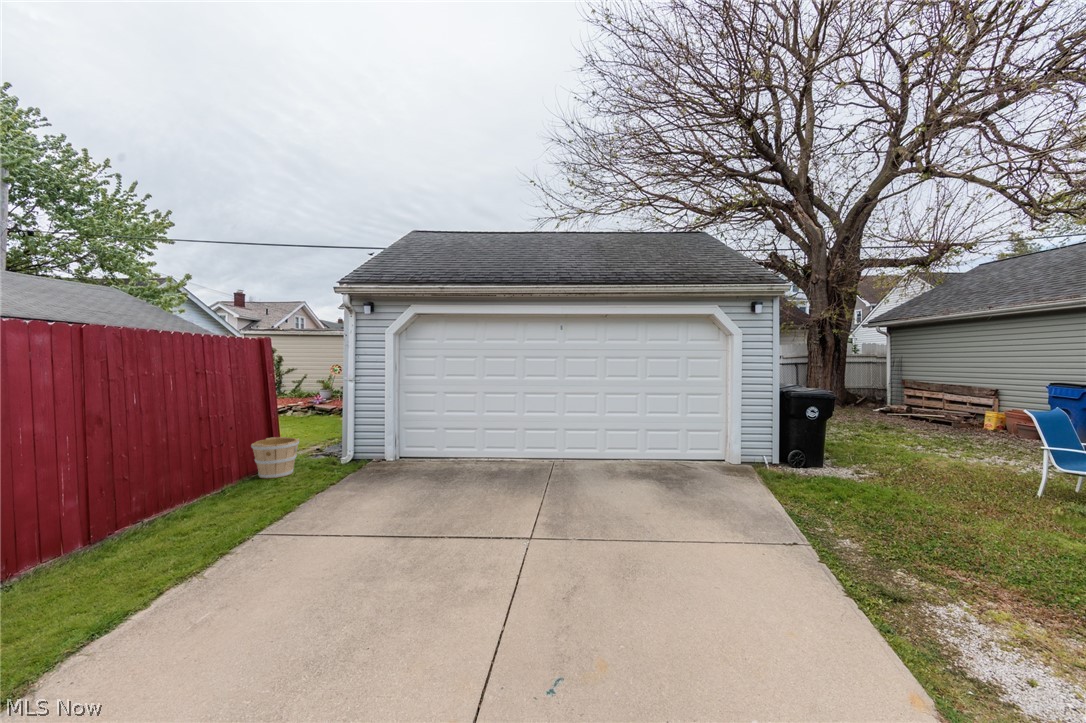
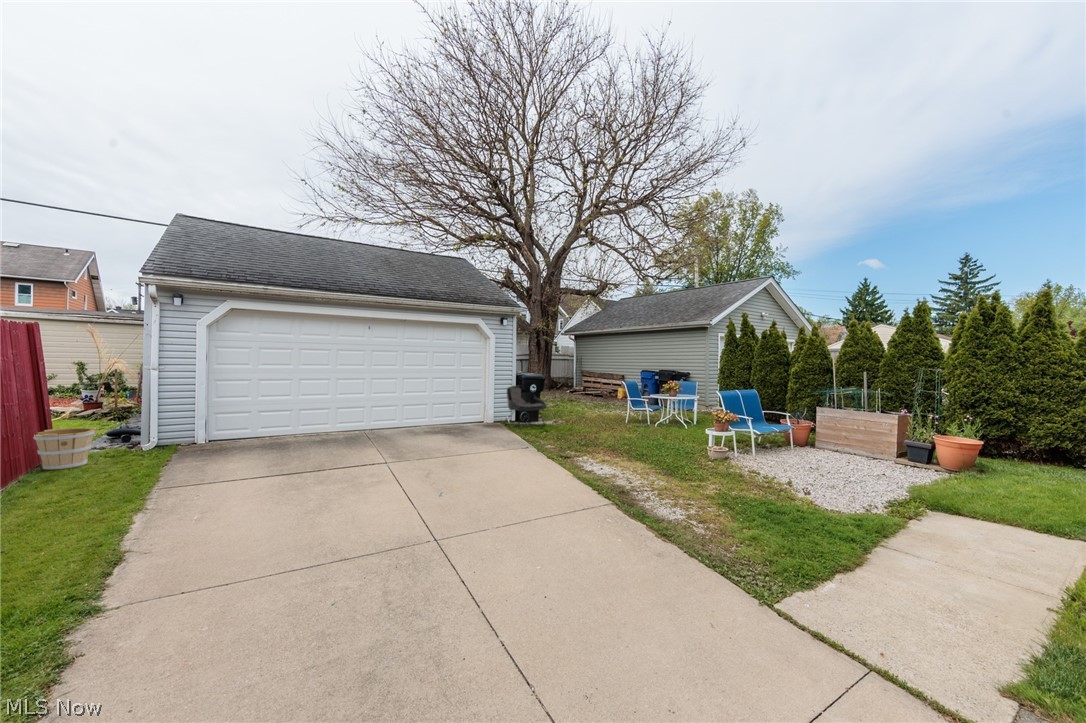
lounge chair: none [759,409,840,482] -> present [505,386,547,429]

